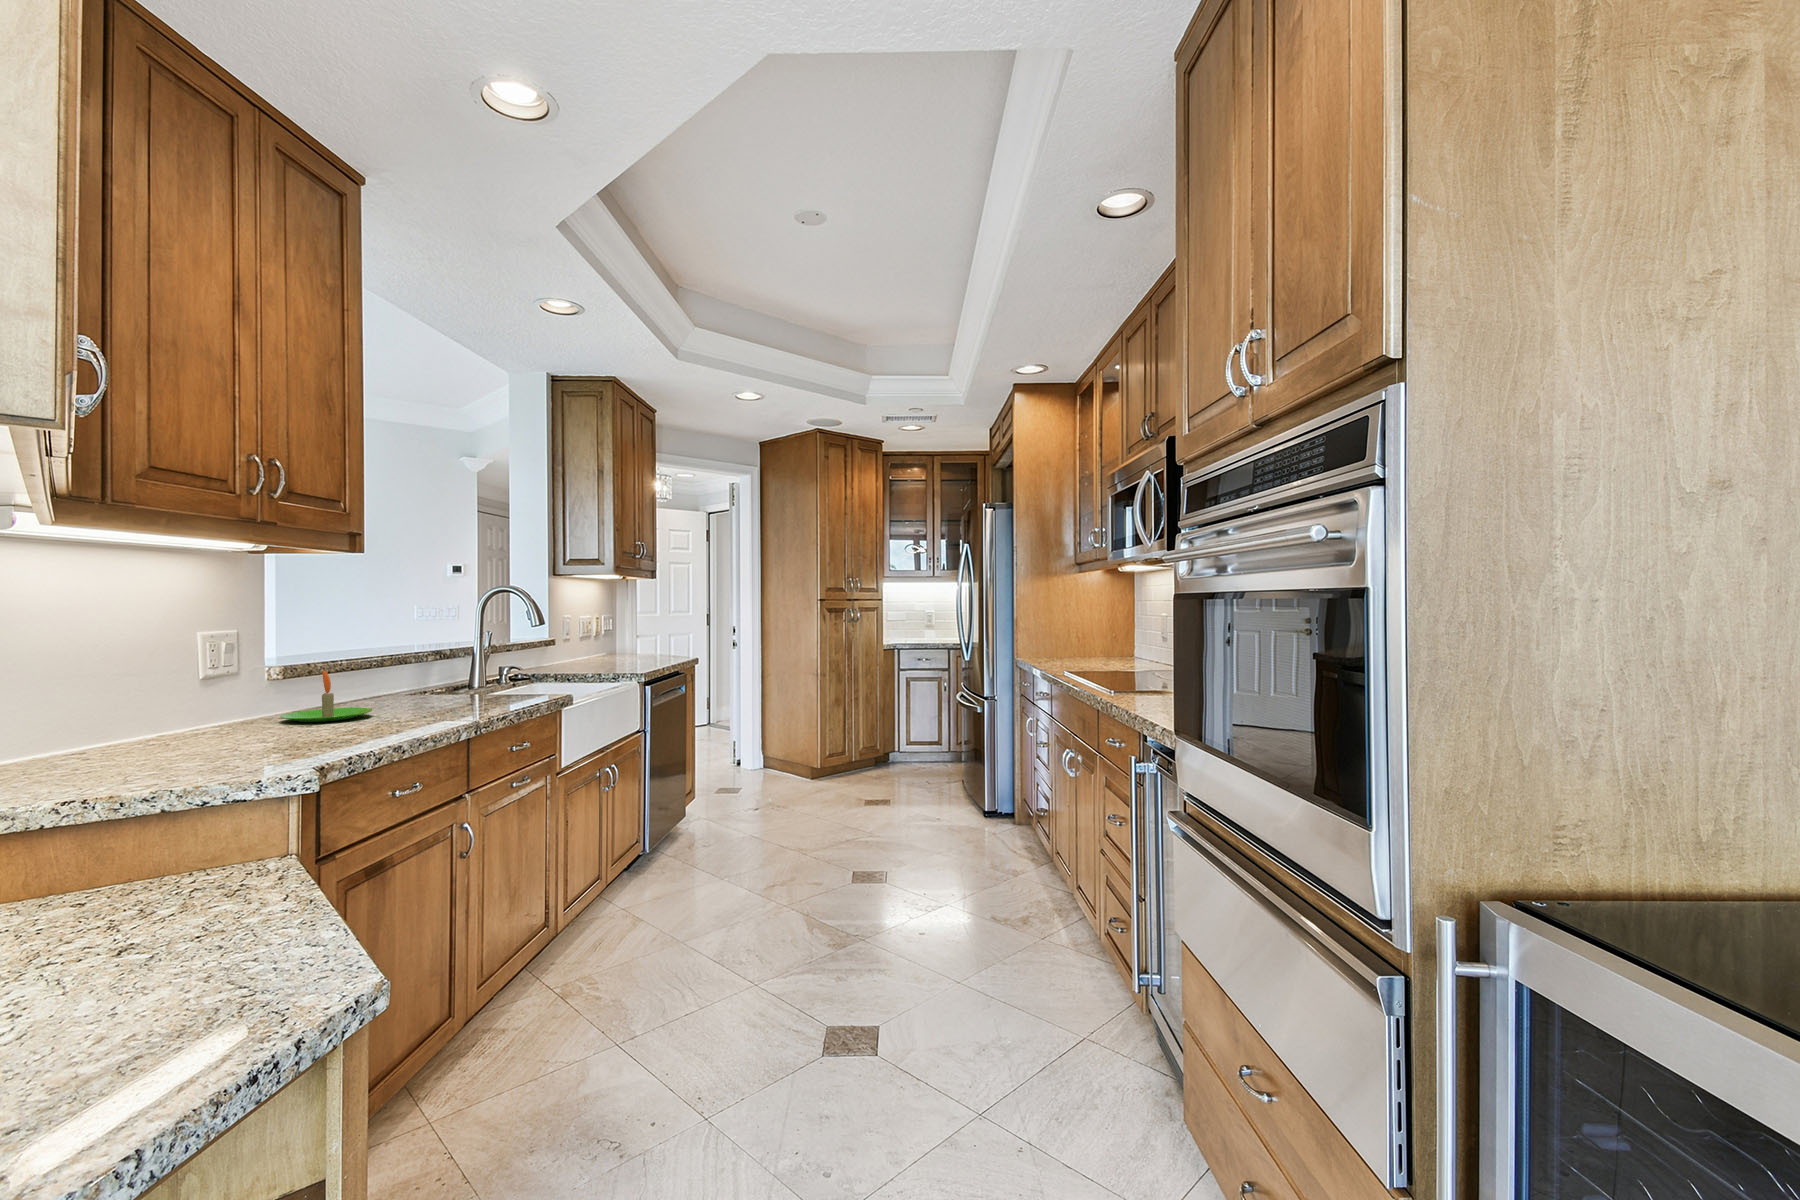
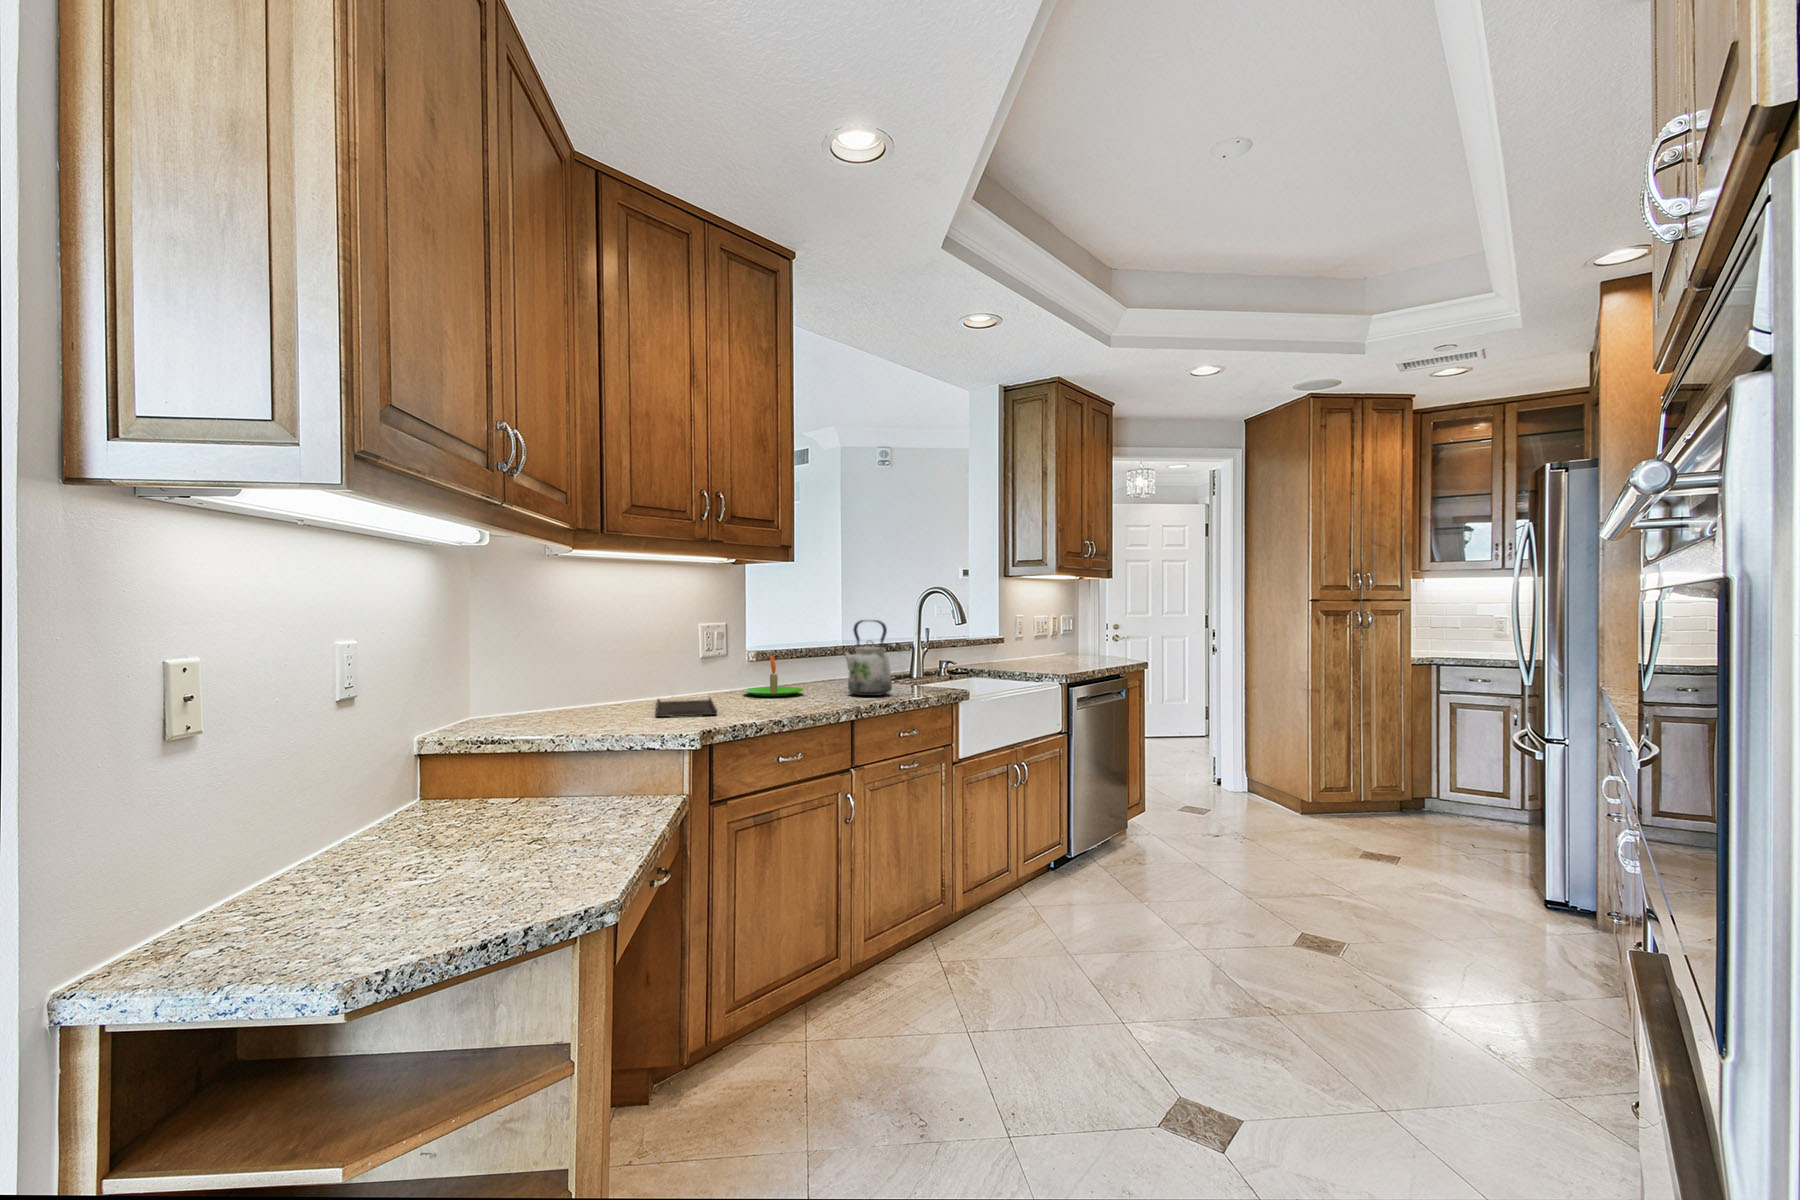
kettle: none [419,623,490,710] -> present [843,620,892,696]
tray: none [153,729,297,761] -> present [656,698,717,717]

